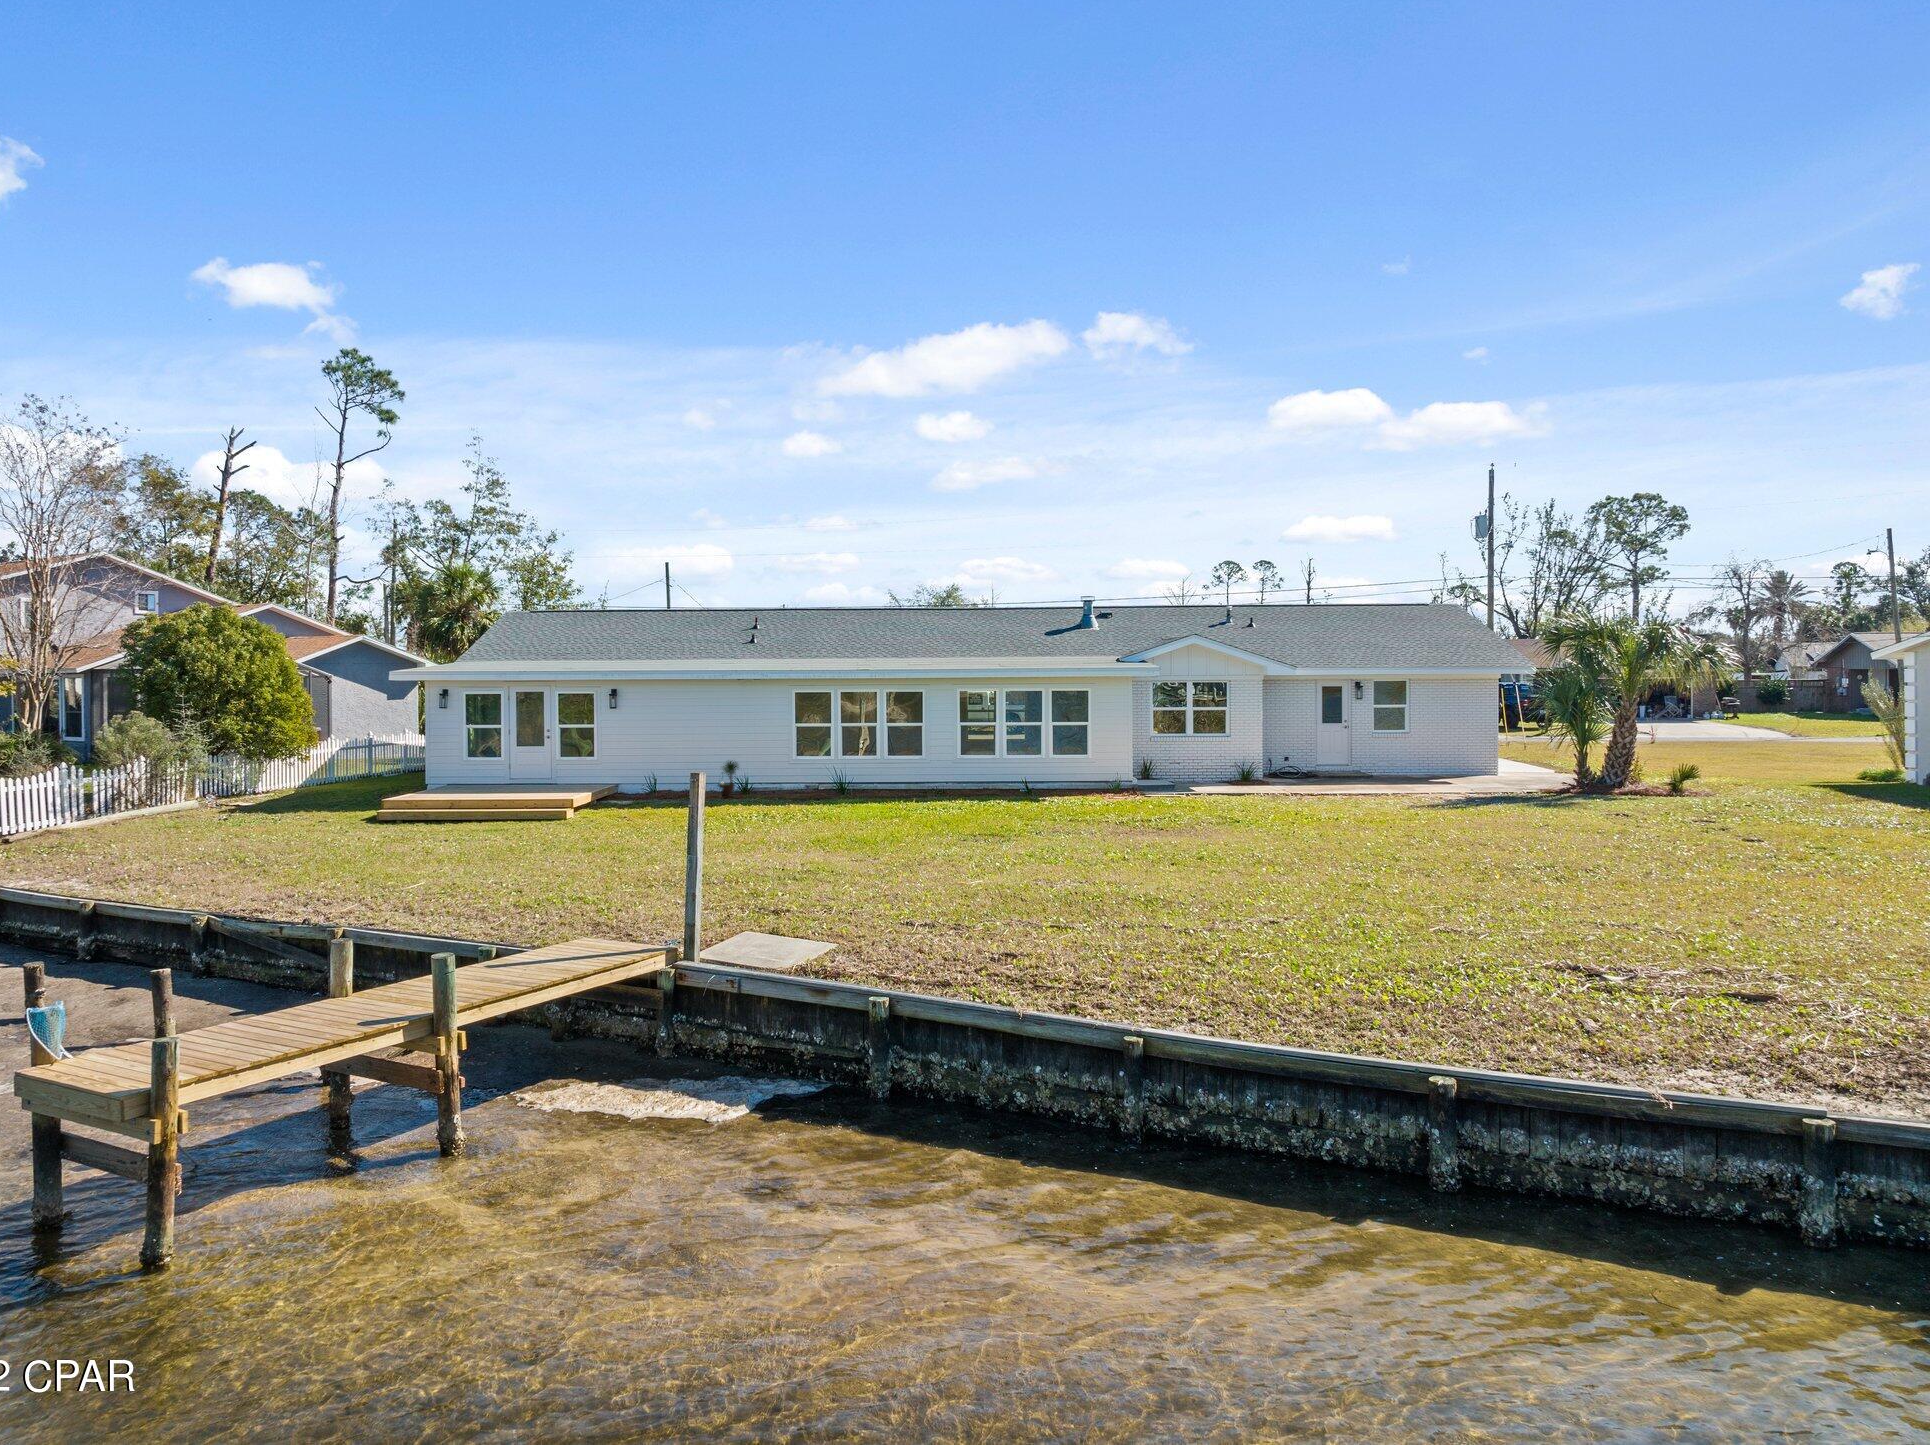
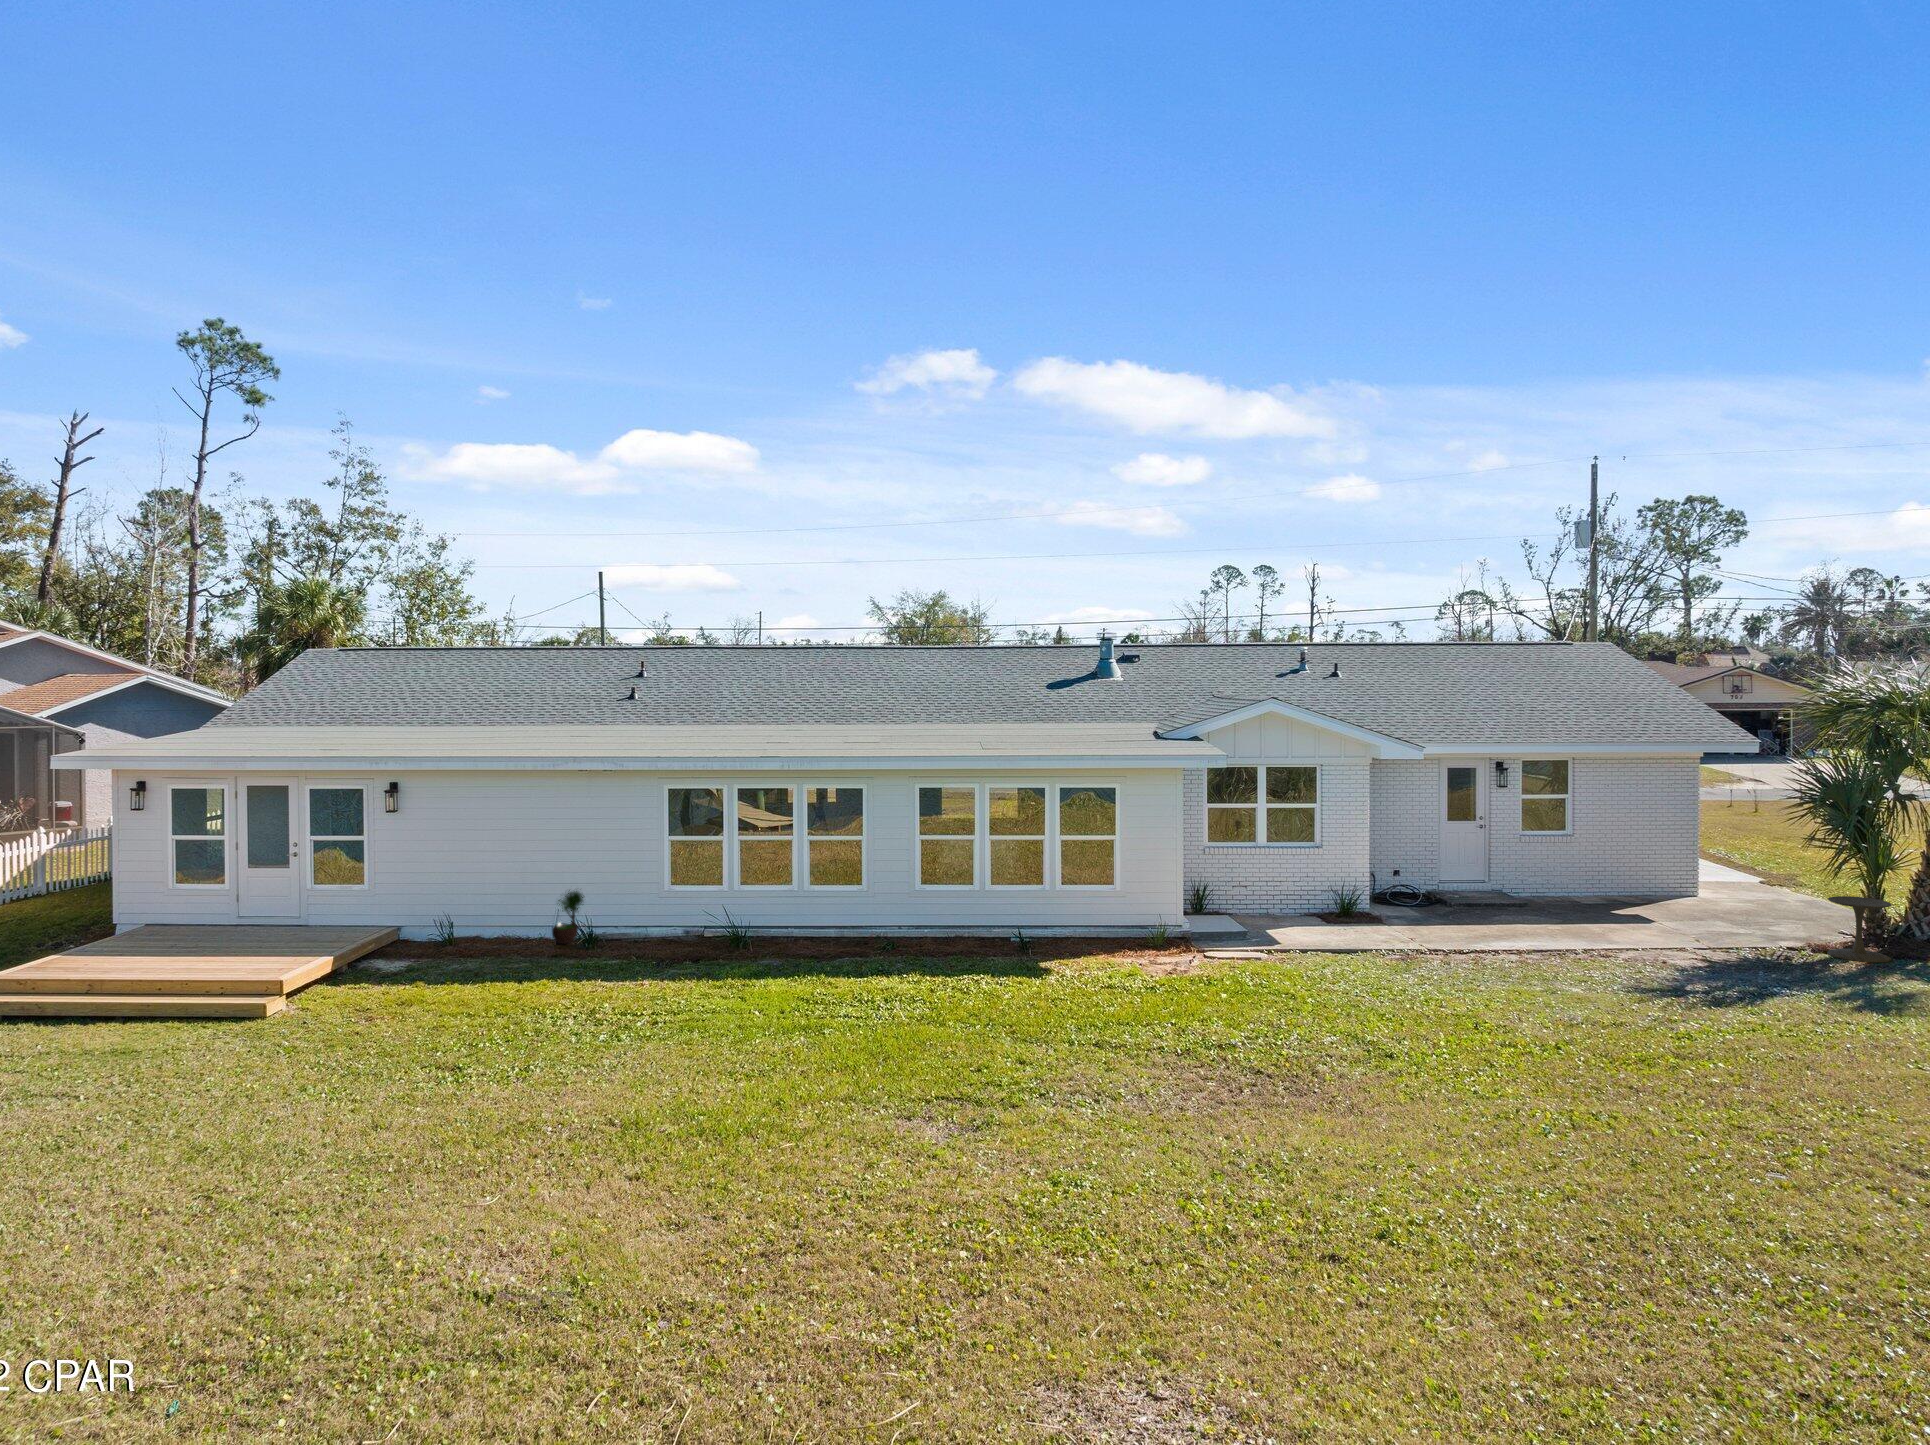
pedestal table: none [1546,752,1583,790] -> present [1828,896,1892,963]

